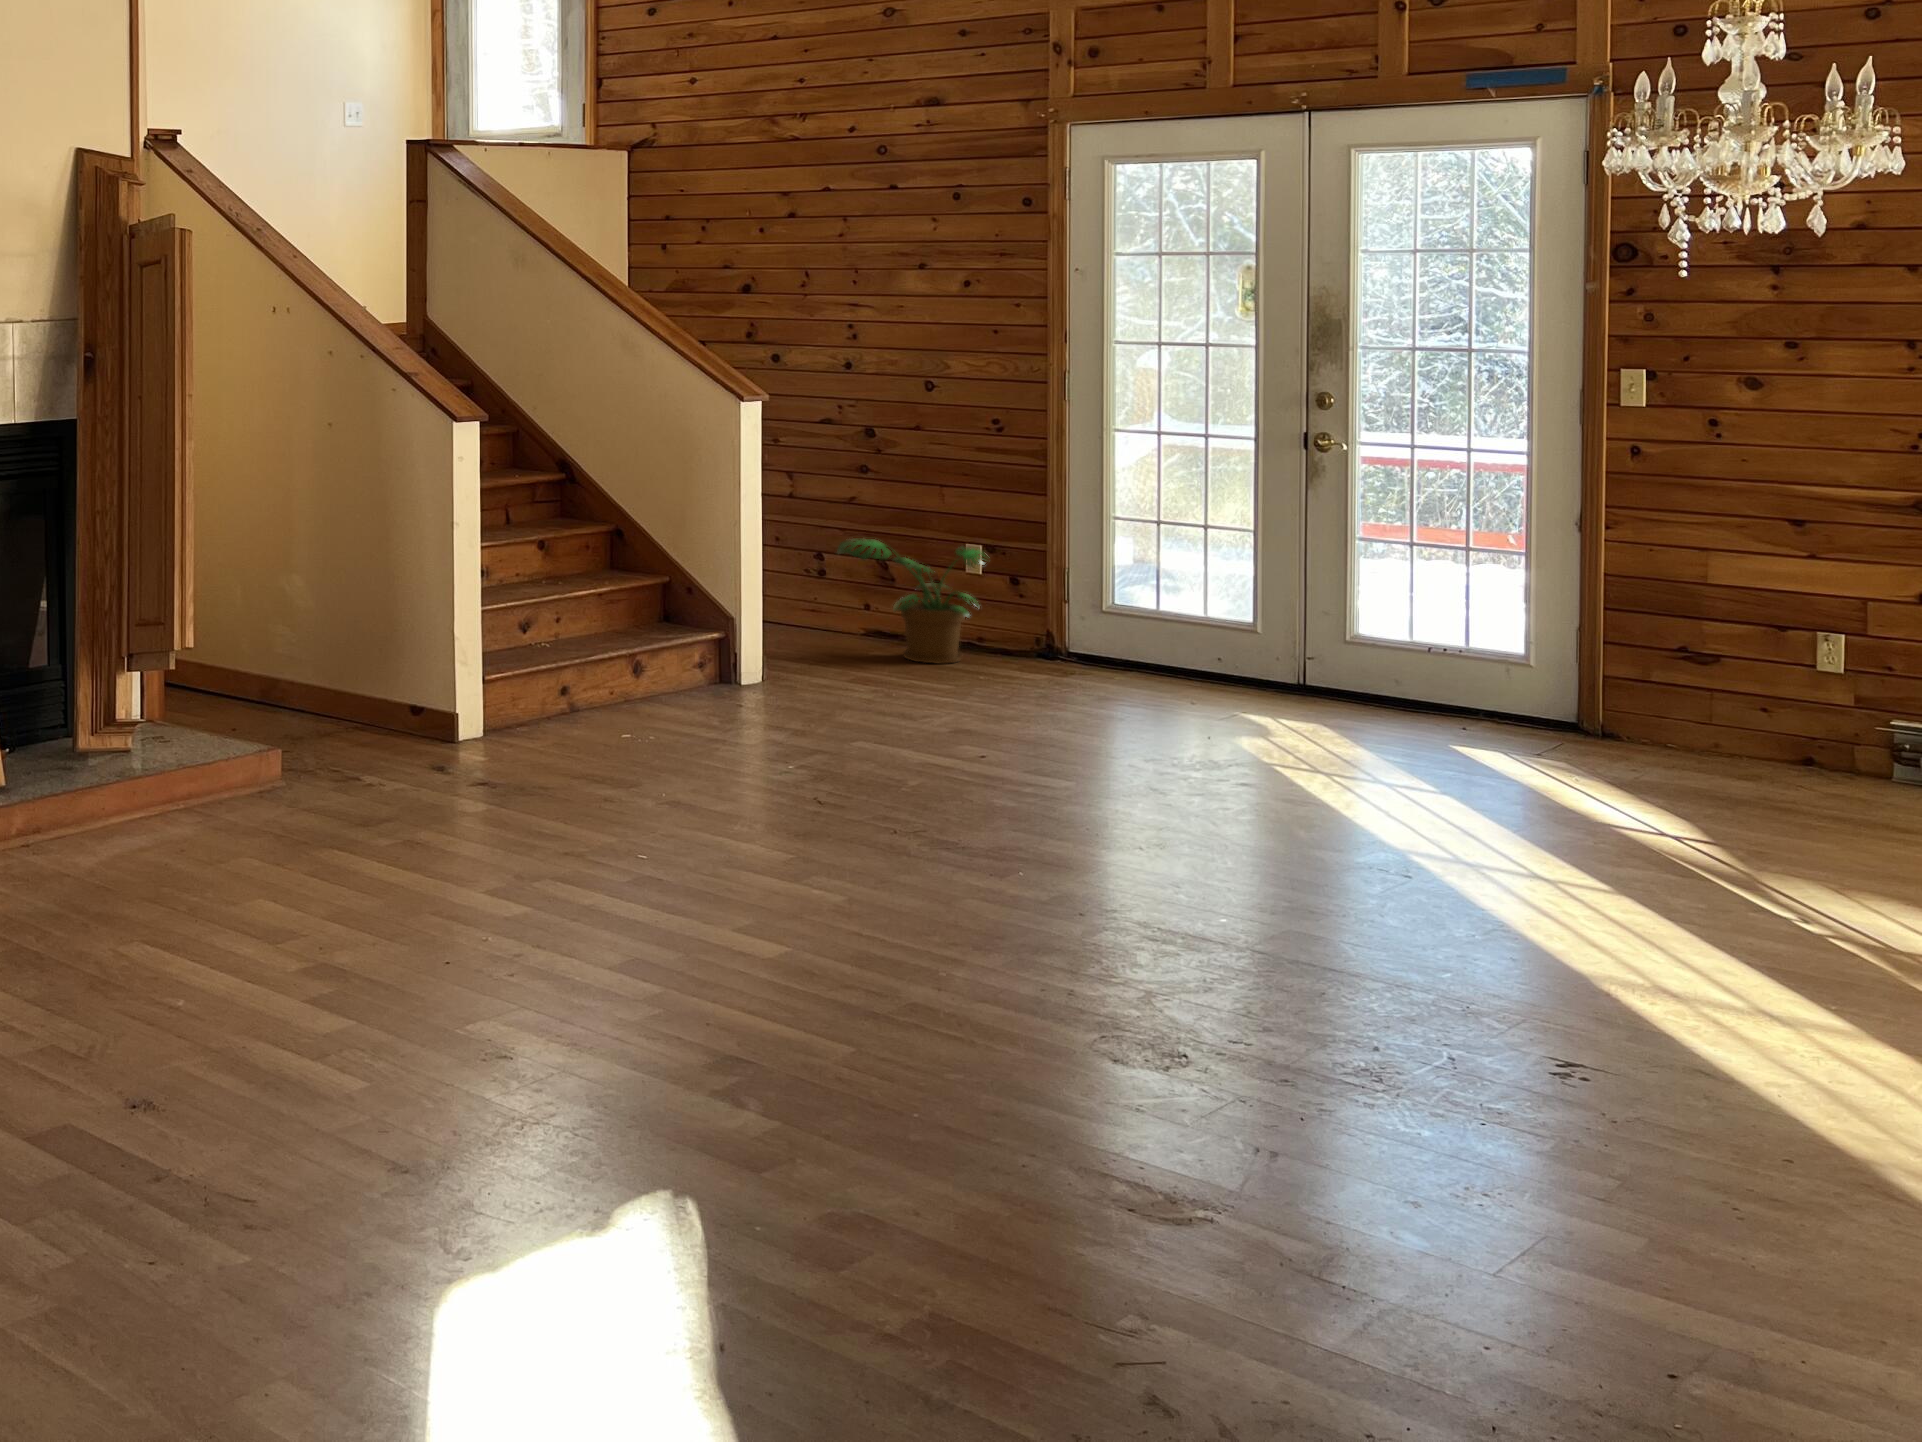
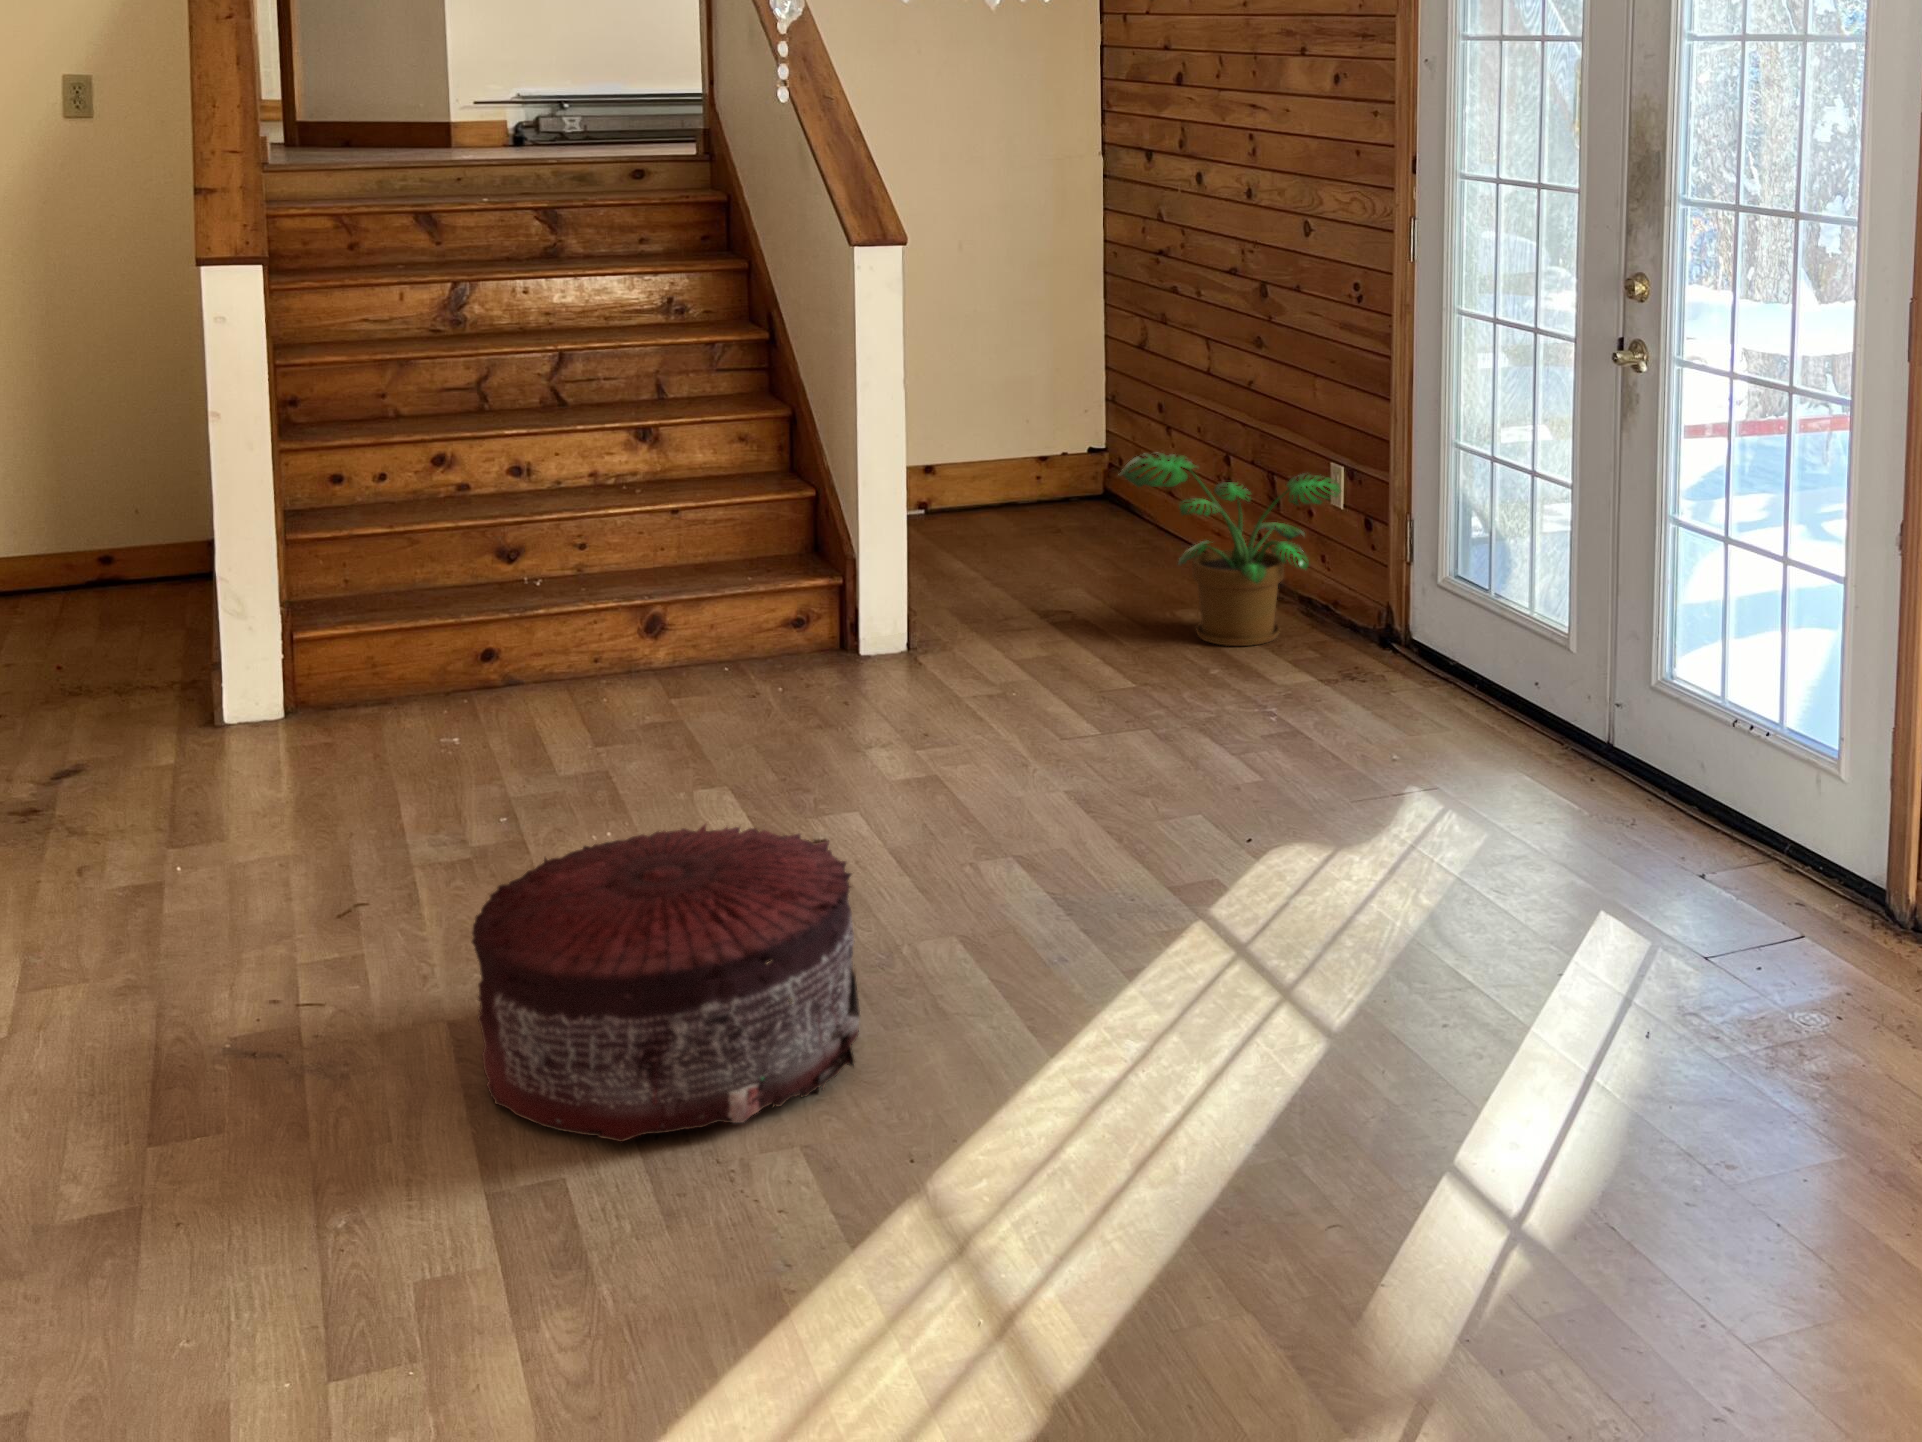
pouf: none [1060,707,1296,861] -> present [472,824,860,1142]

